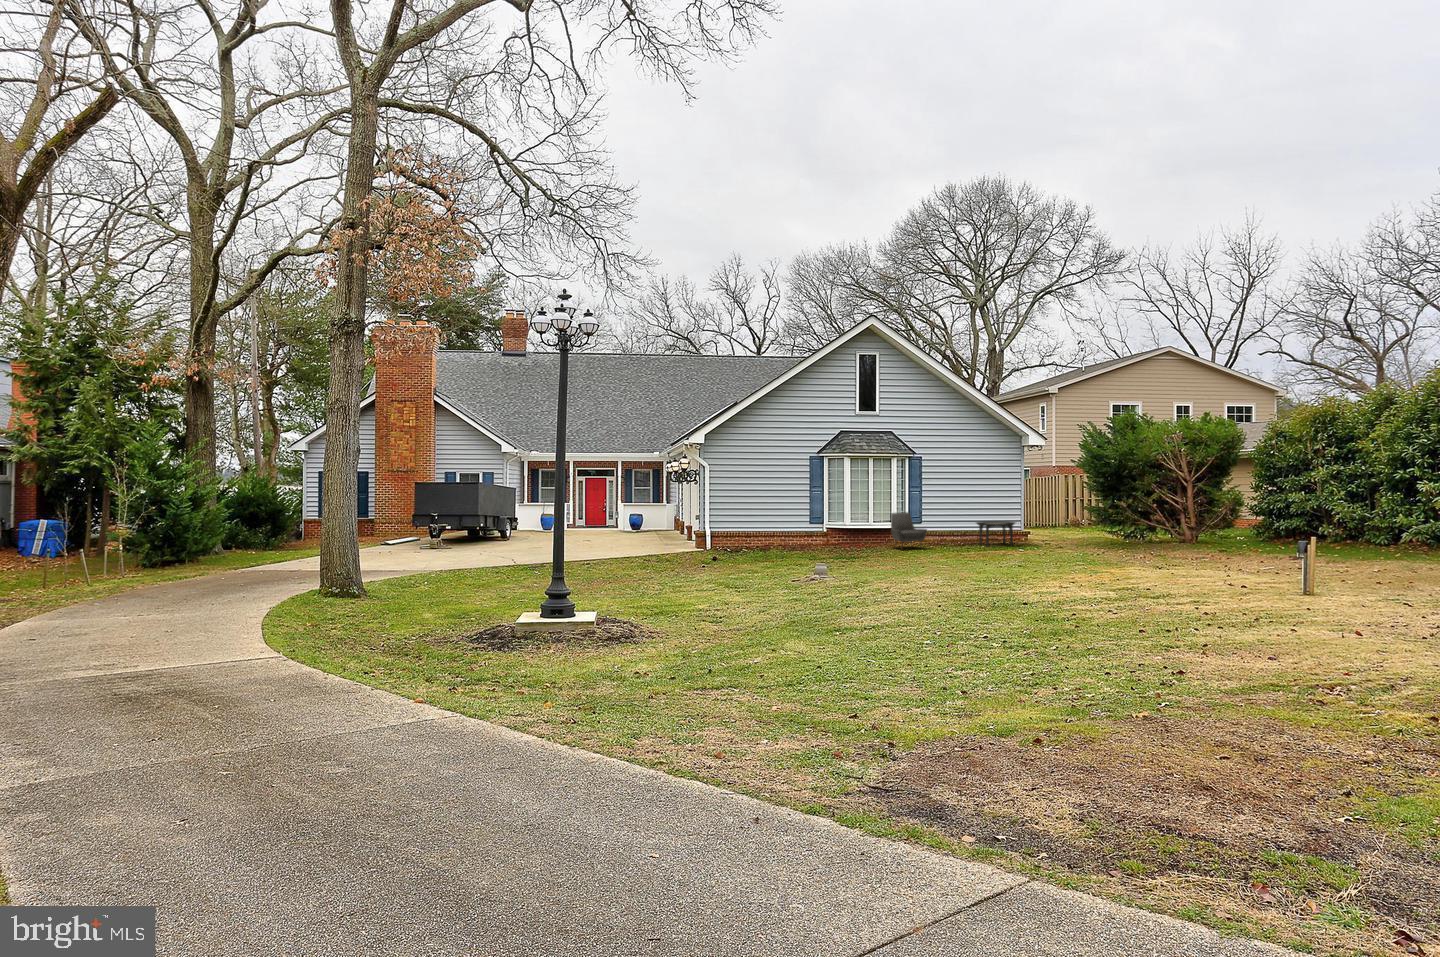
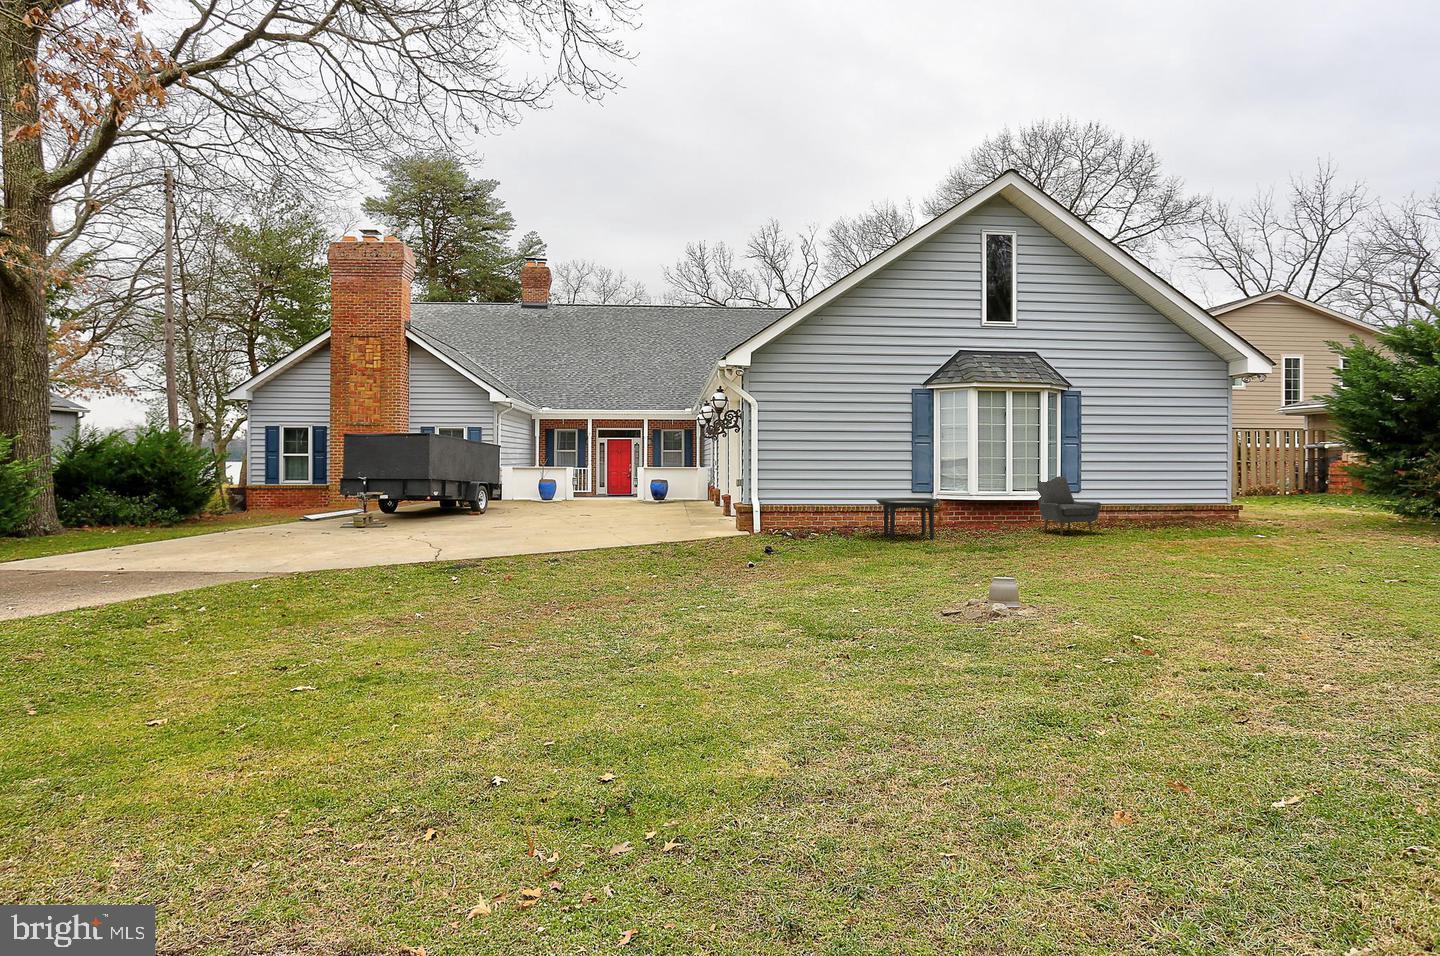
round table: present [976,521,1015,546] -> present [876,498,941,539]

